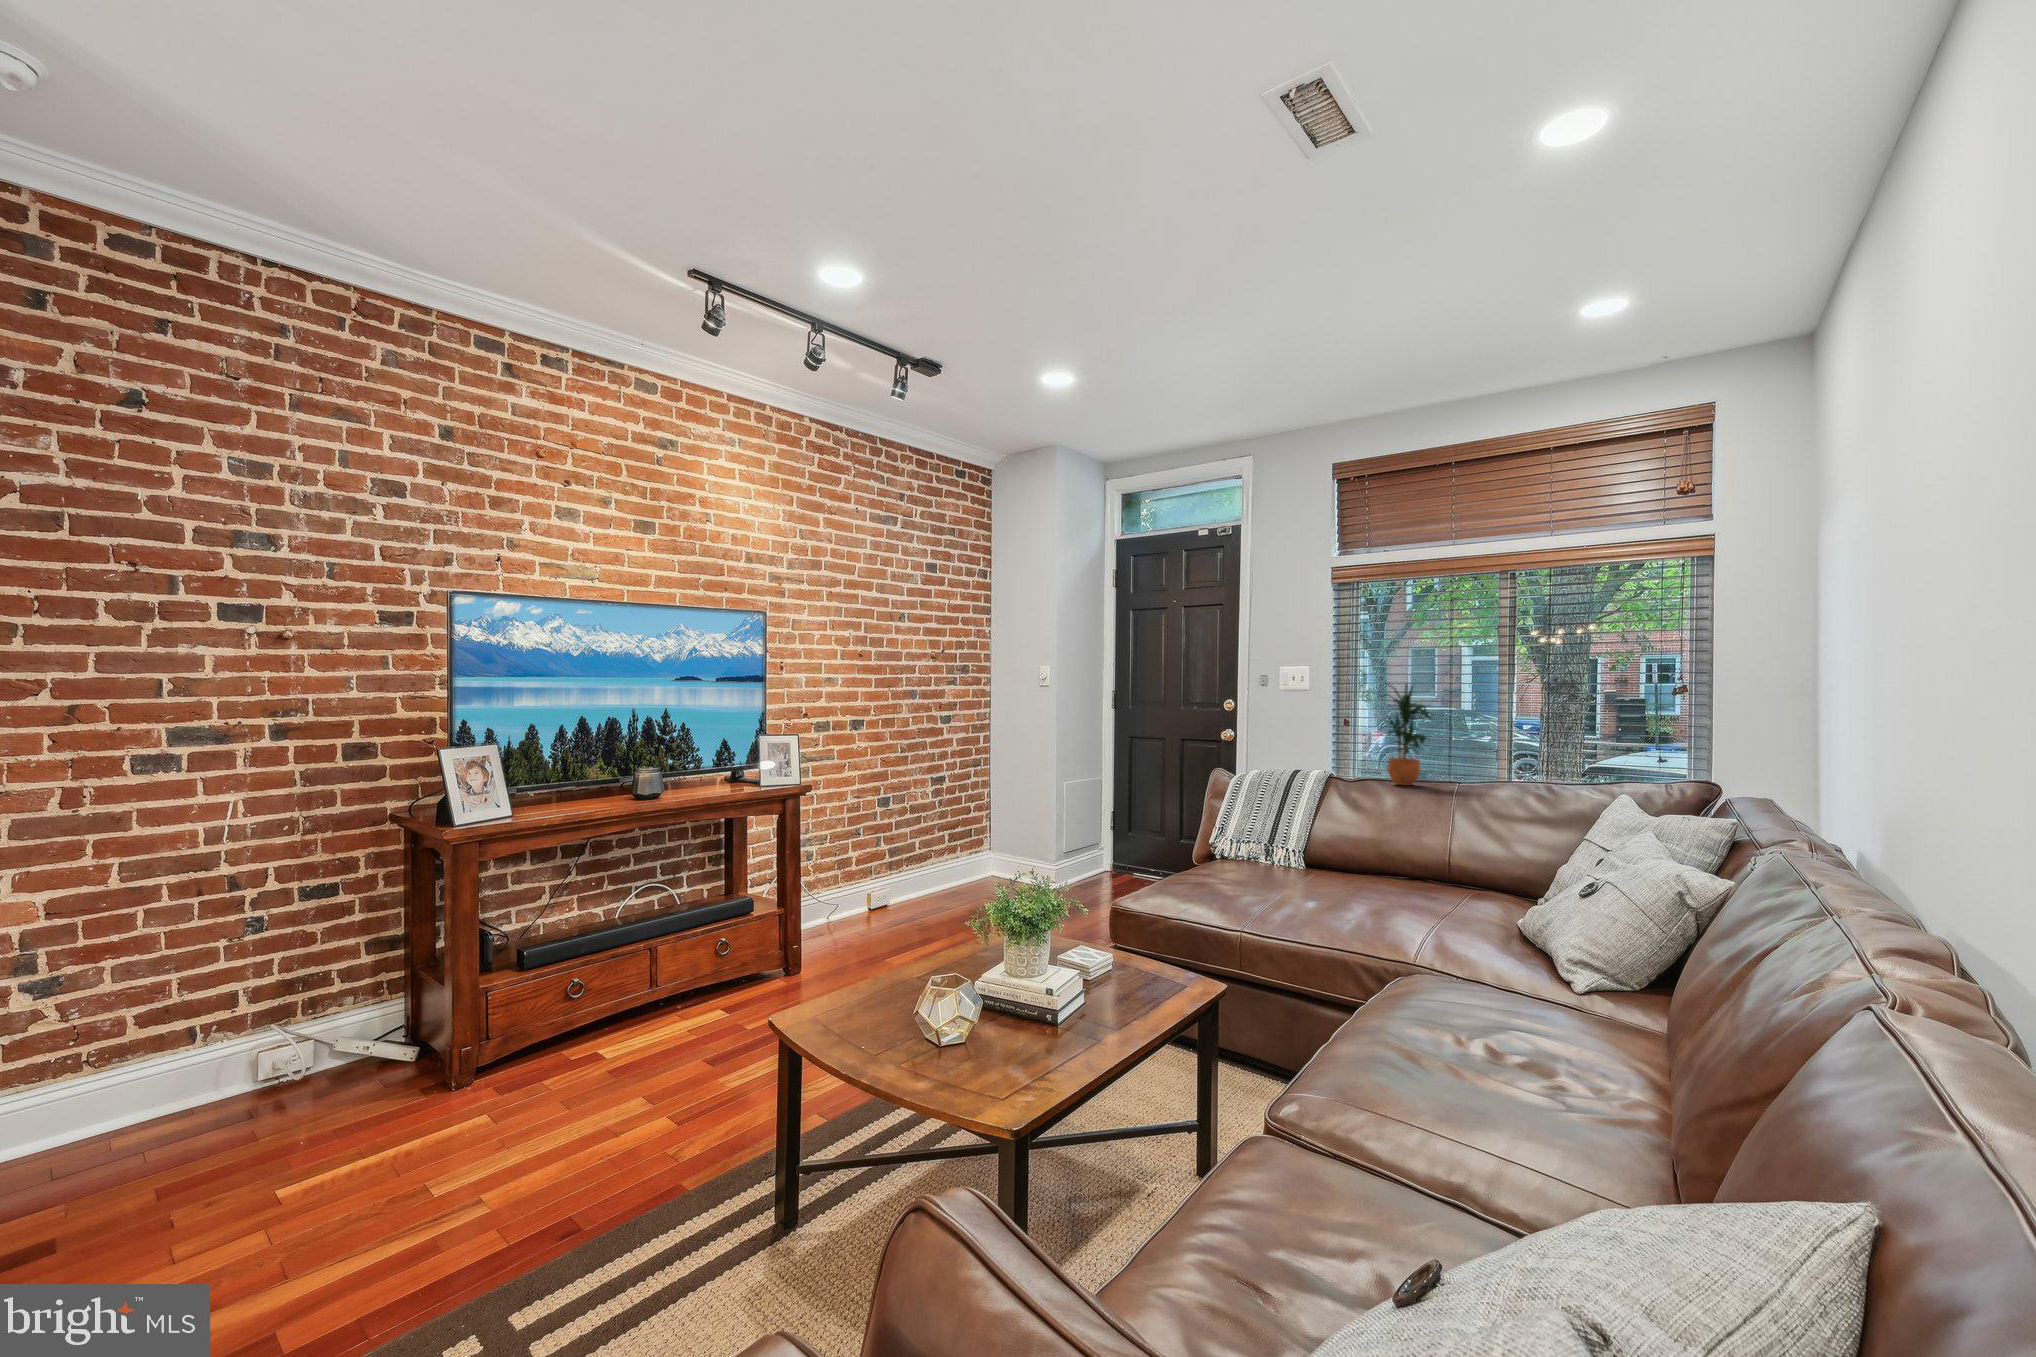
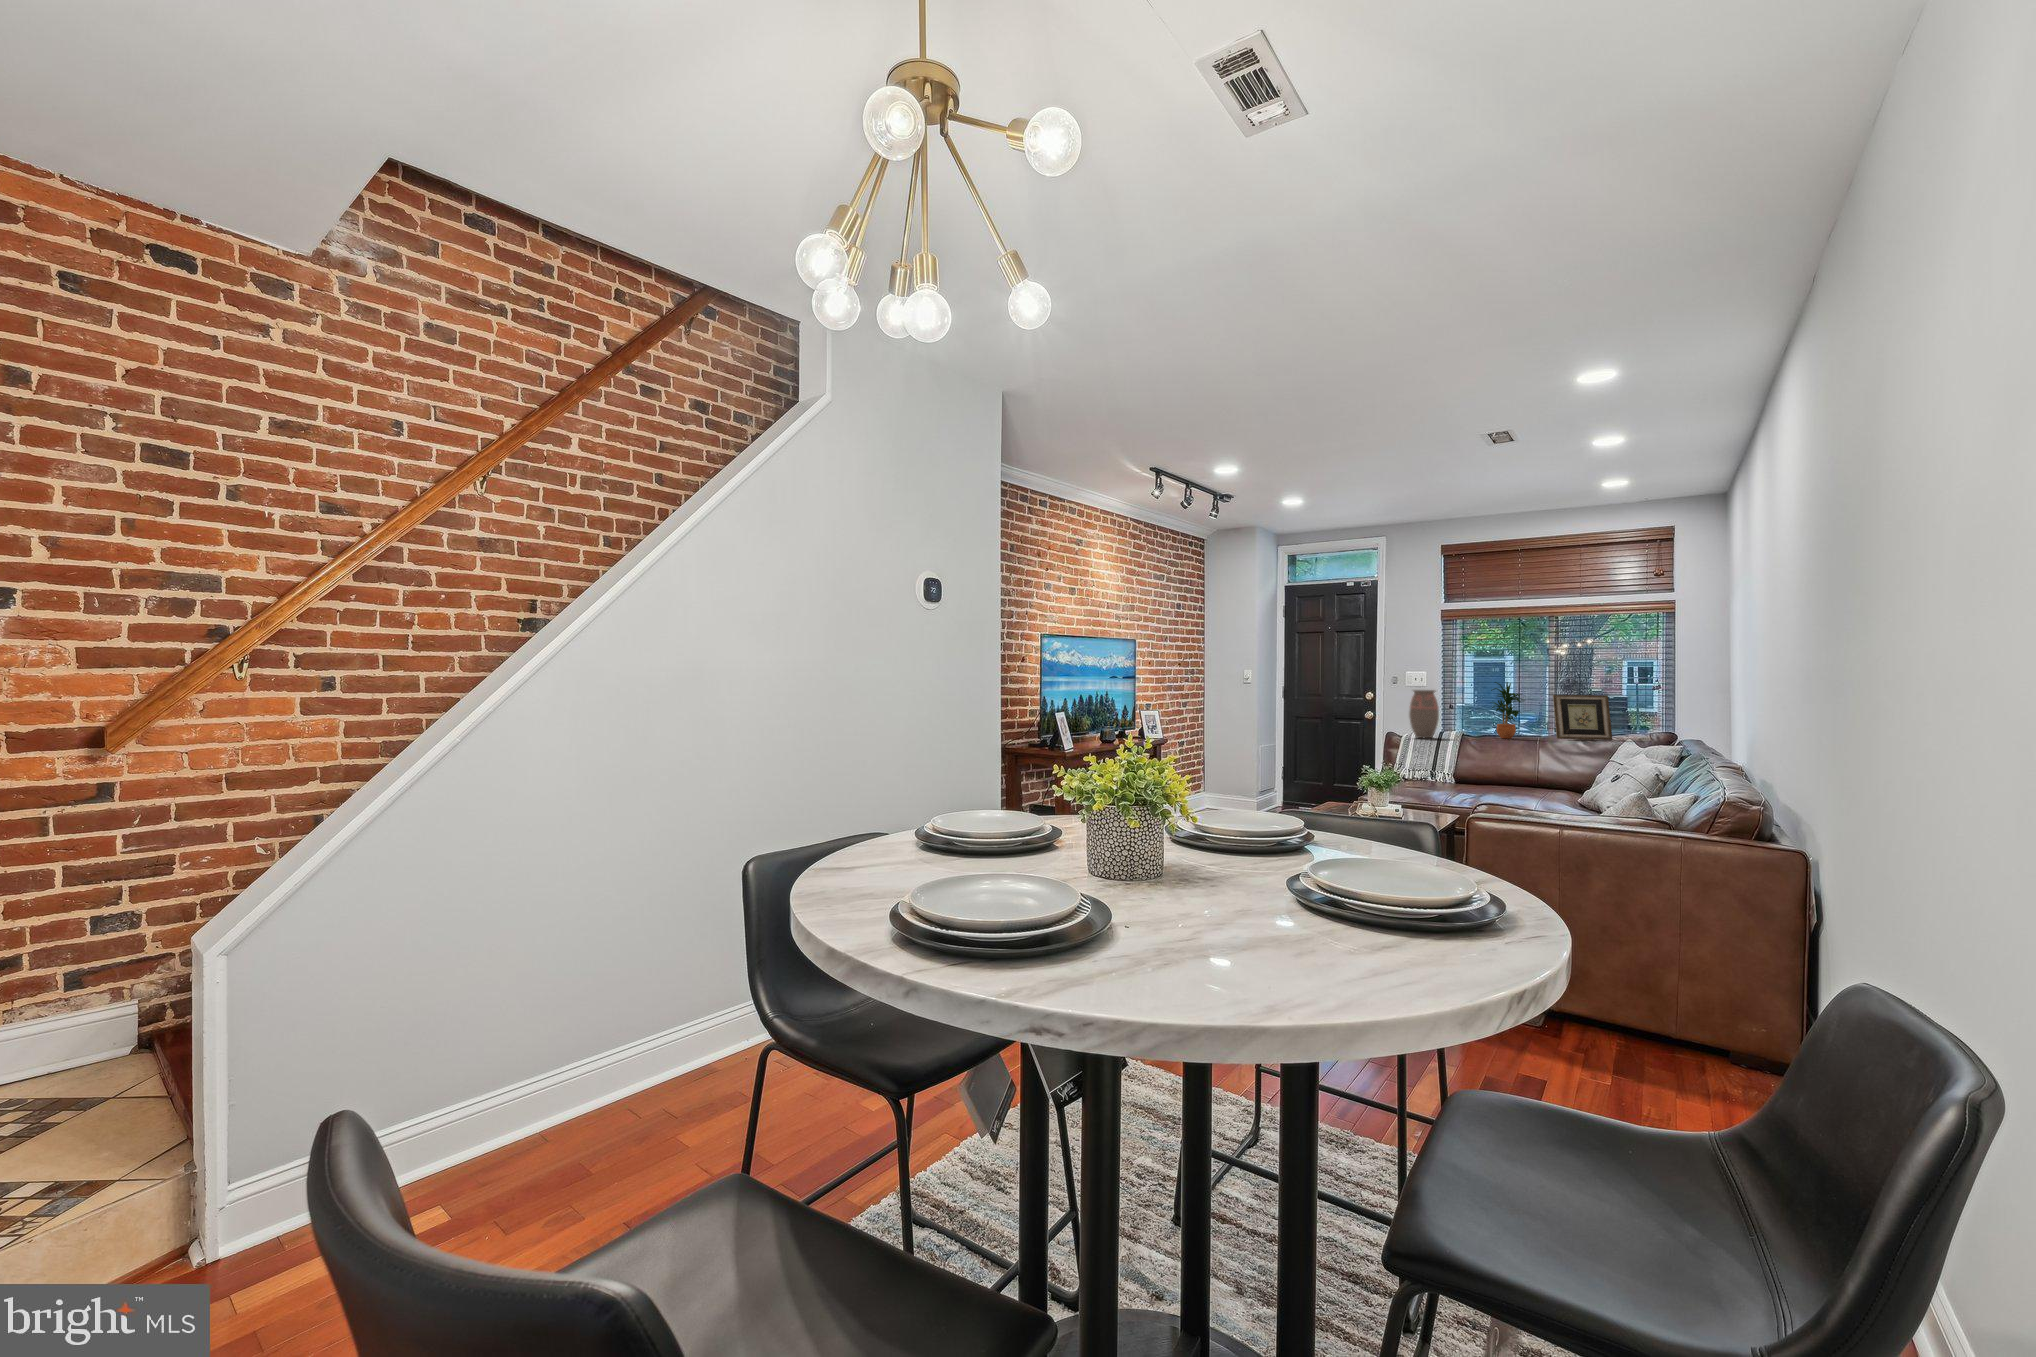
decorative vase: none [1241,696,1290,782] -> present [1409,690,1439,738]
picture frame: none [1486,706,1596,793] -> present [1553,695,1612,740]

